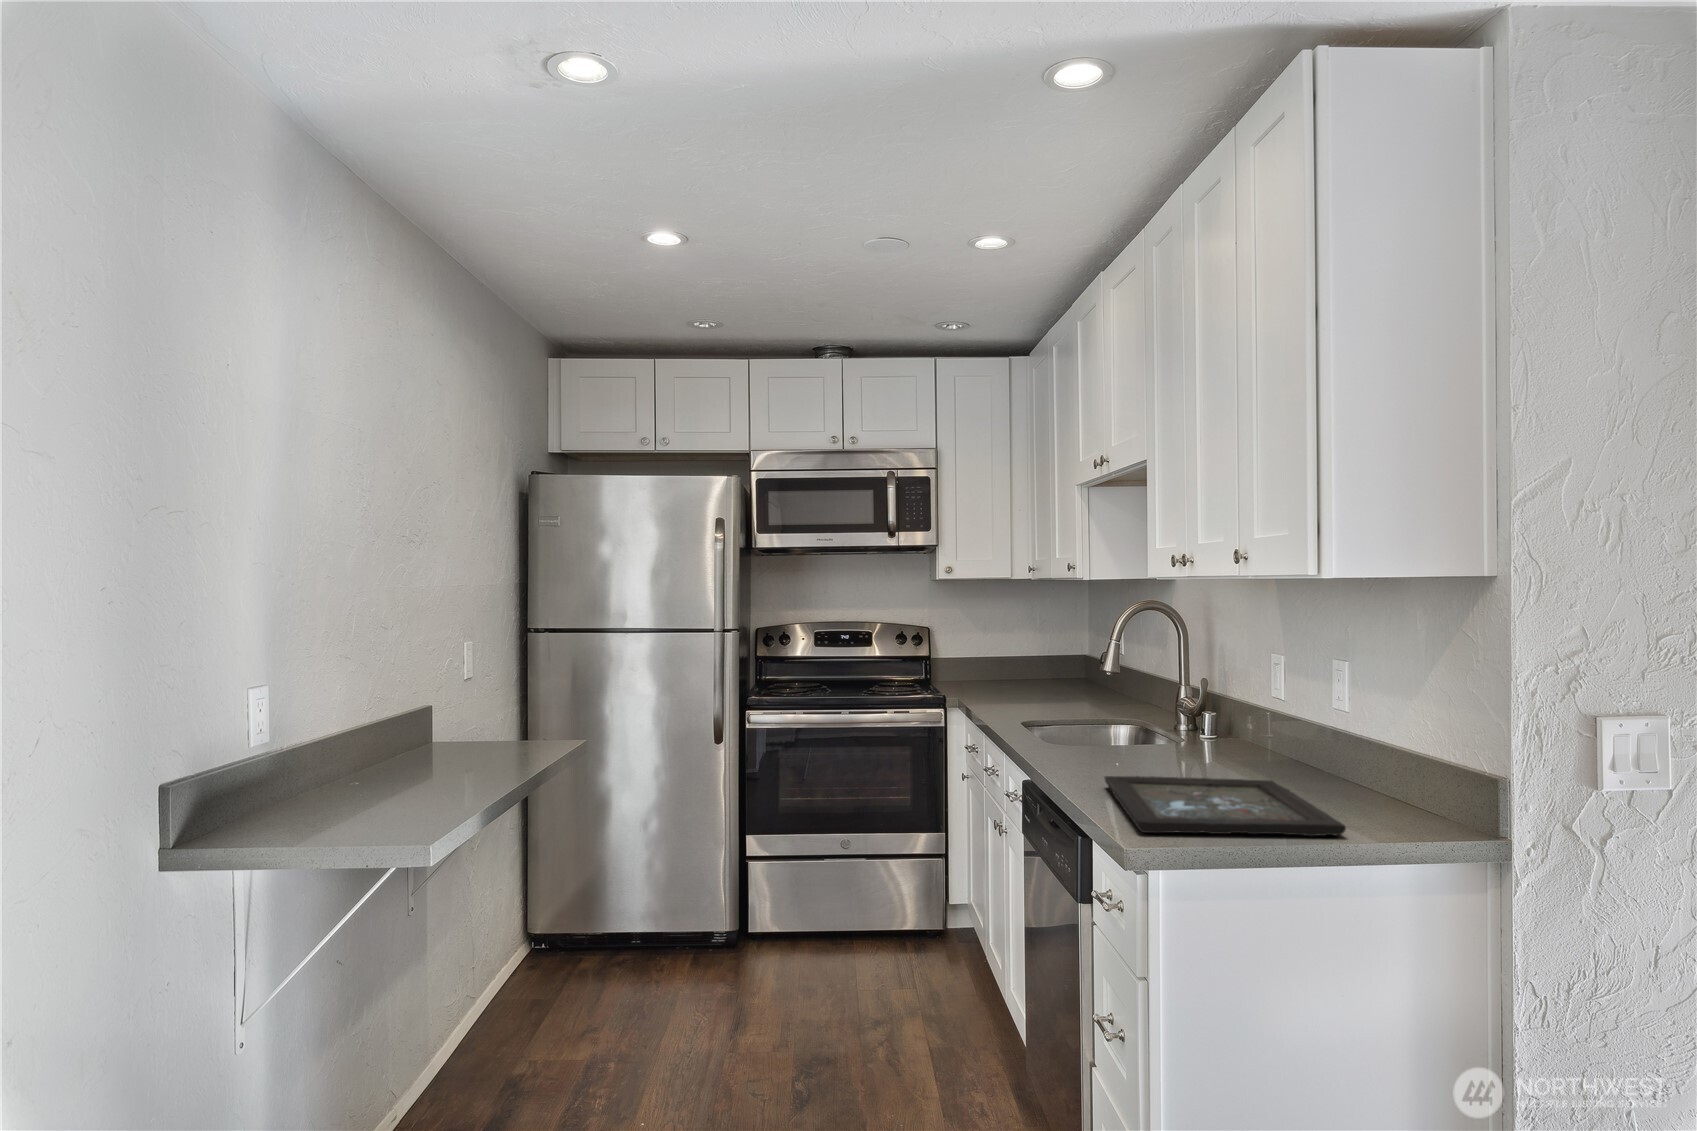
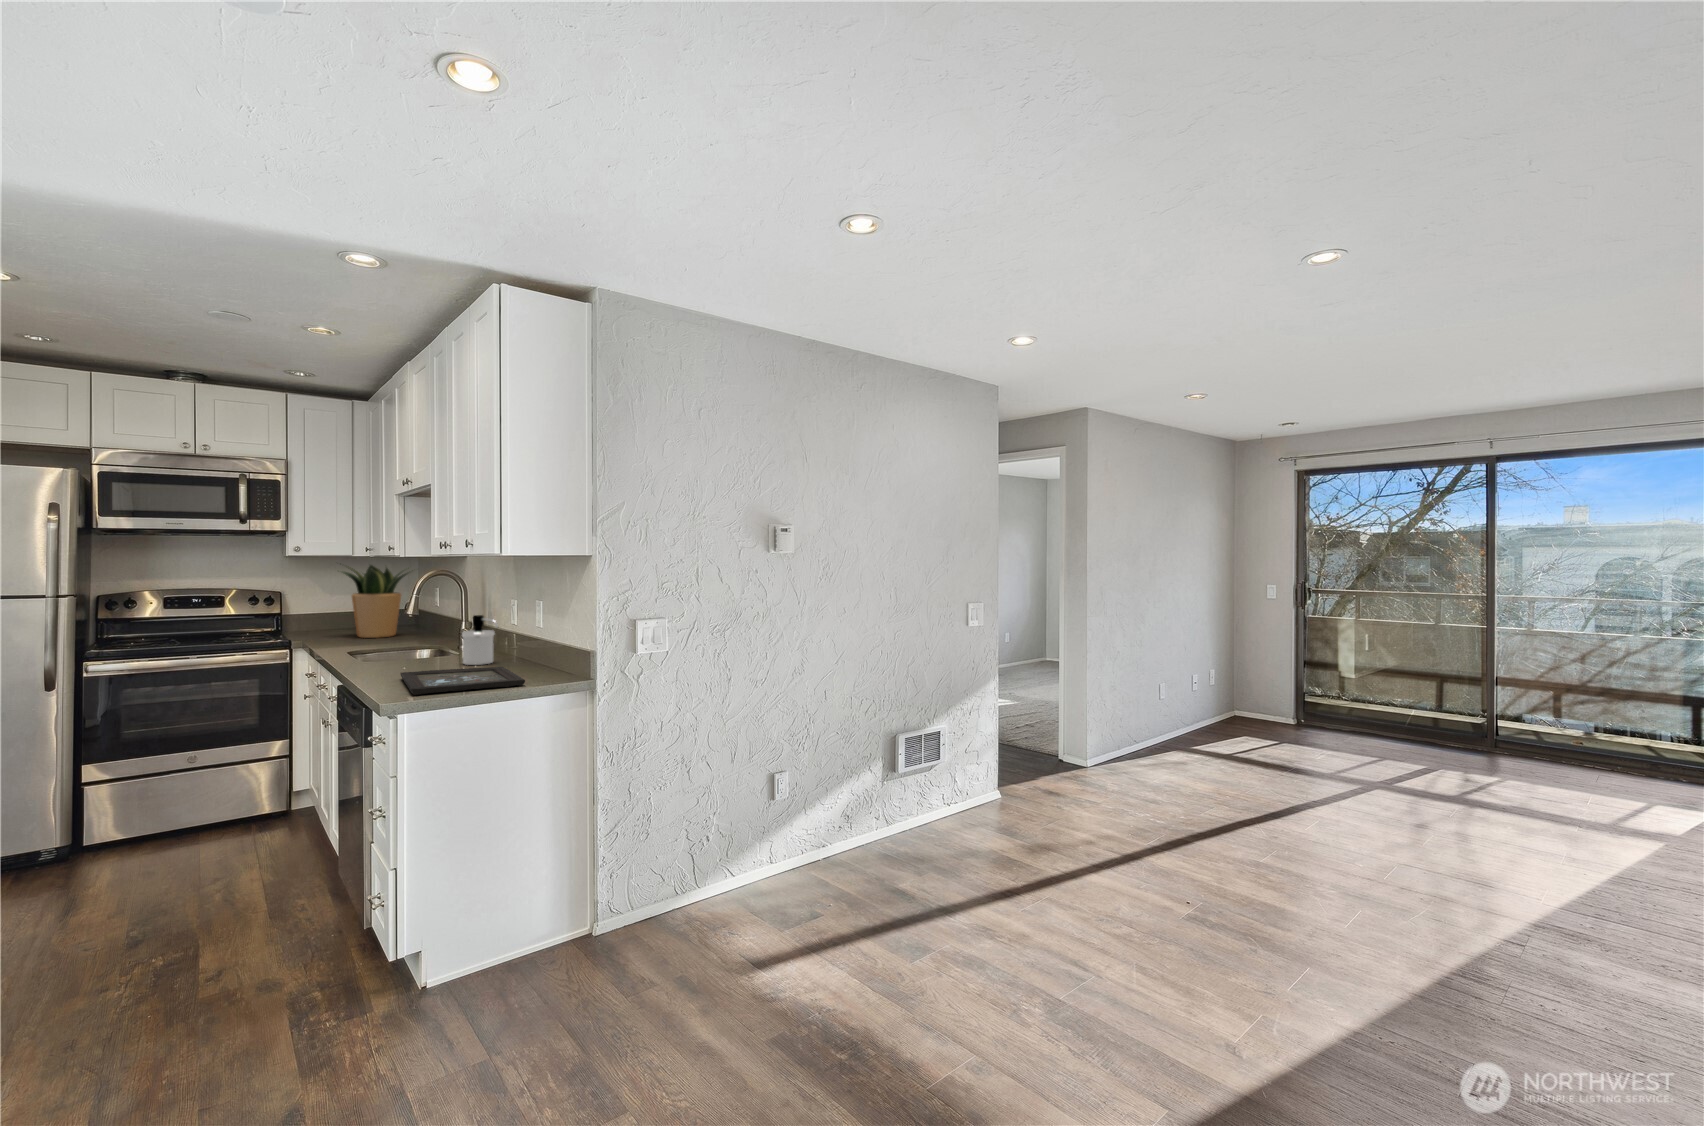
potted plant: none [993,588,1097,697] -> present [342,565,409,638]
soap dispenser: none [1189,678,1256,768] -> present [462,615,498,665]

